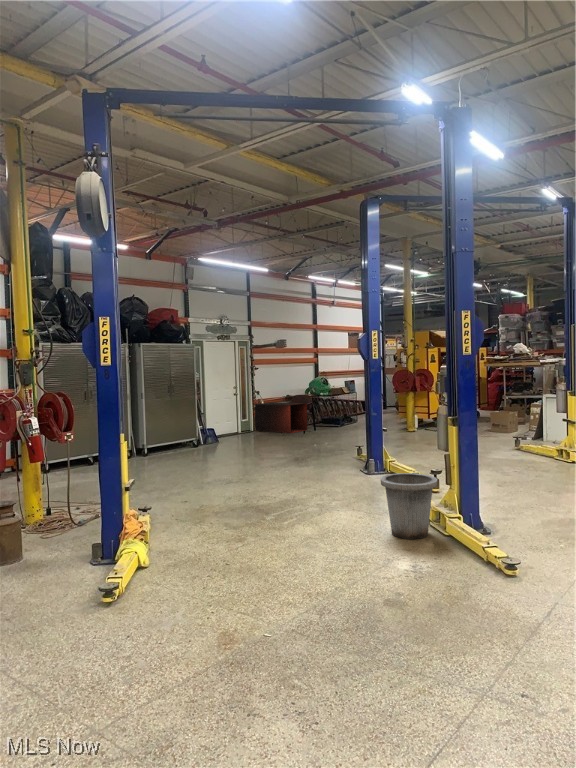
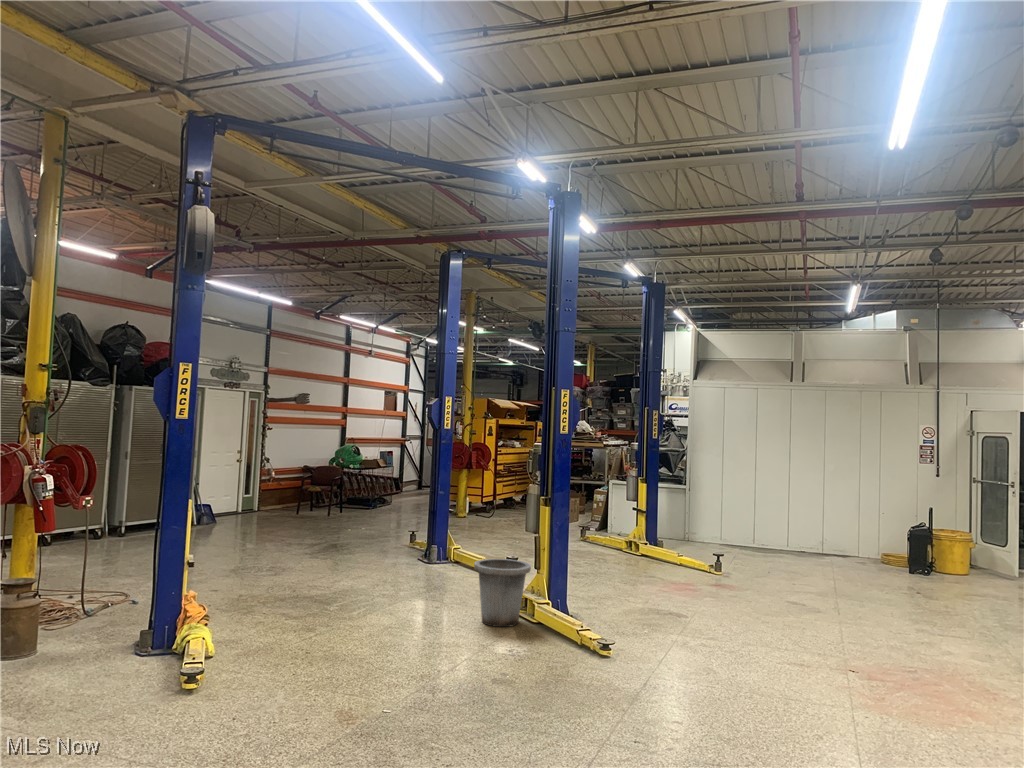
storage cabinet: present [255,402,307,433] -> none [262,473,335,514]

